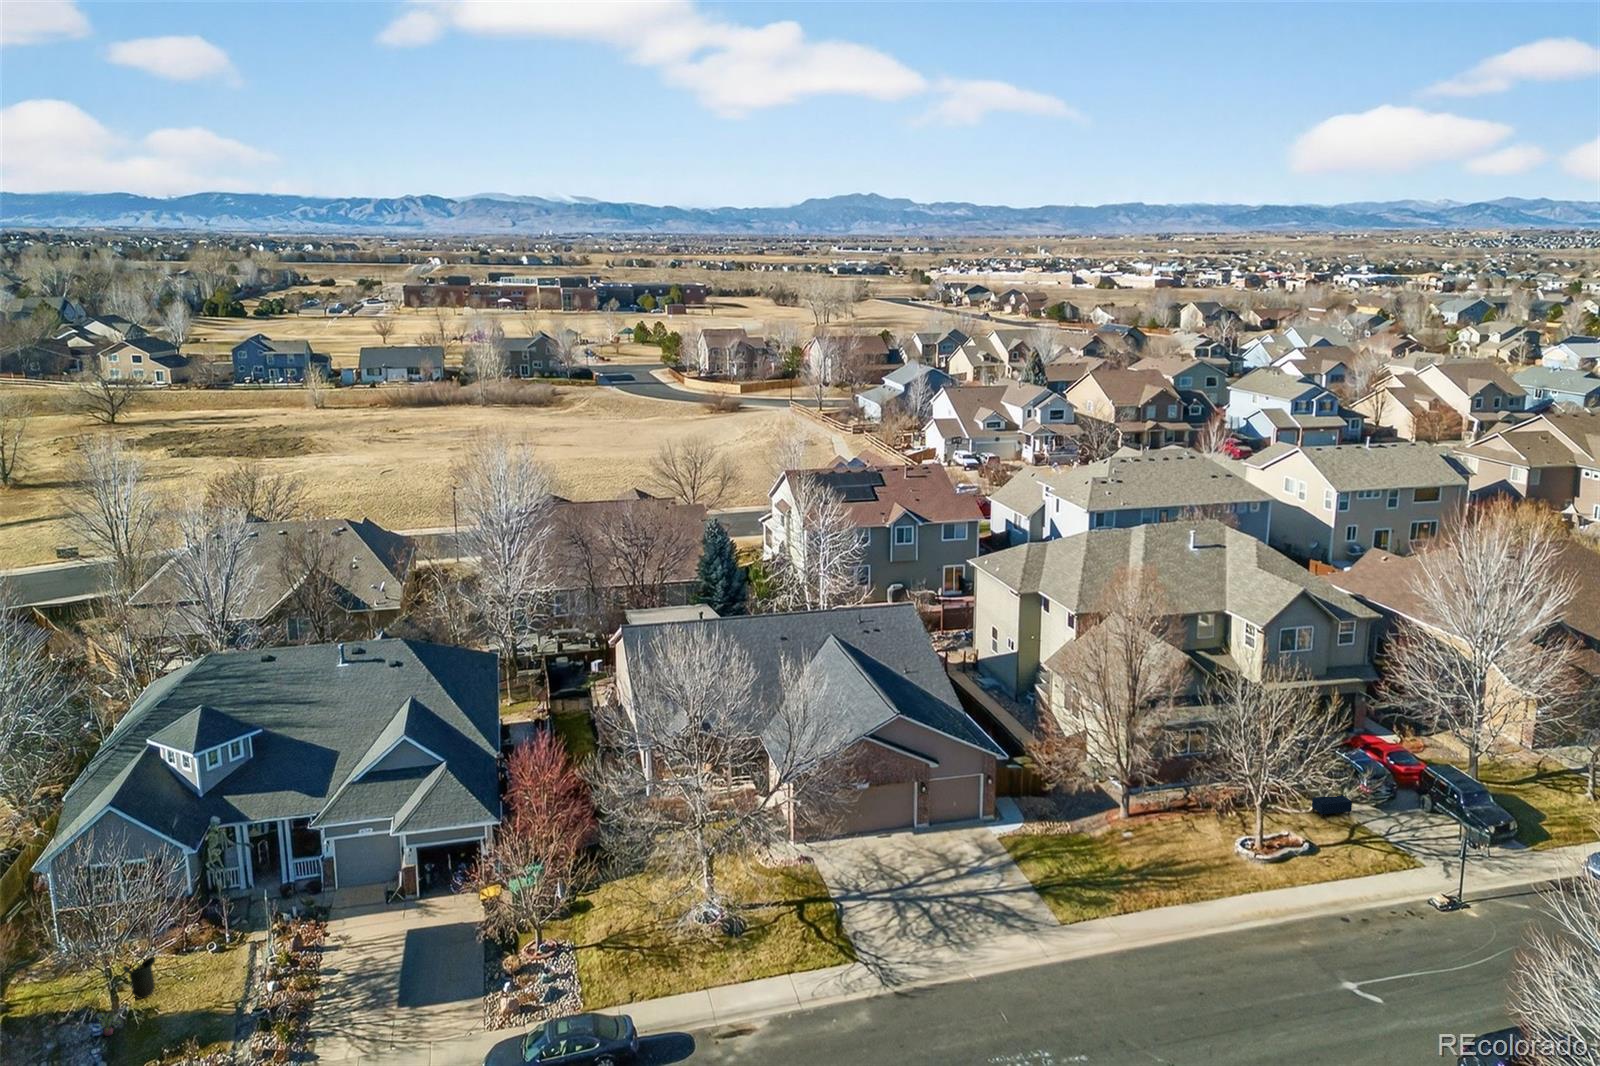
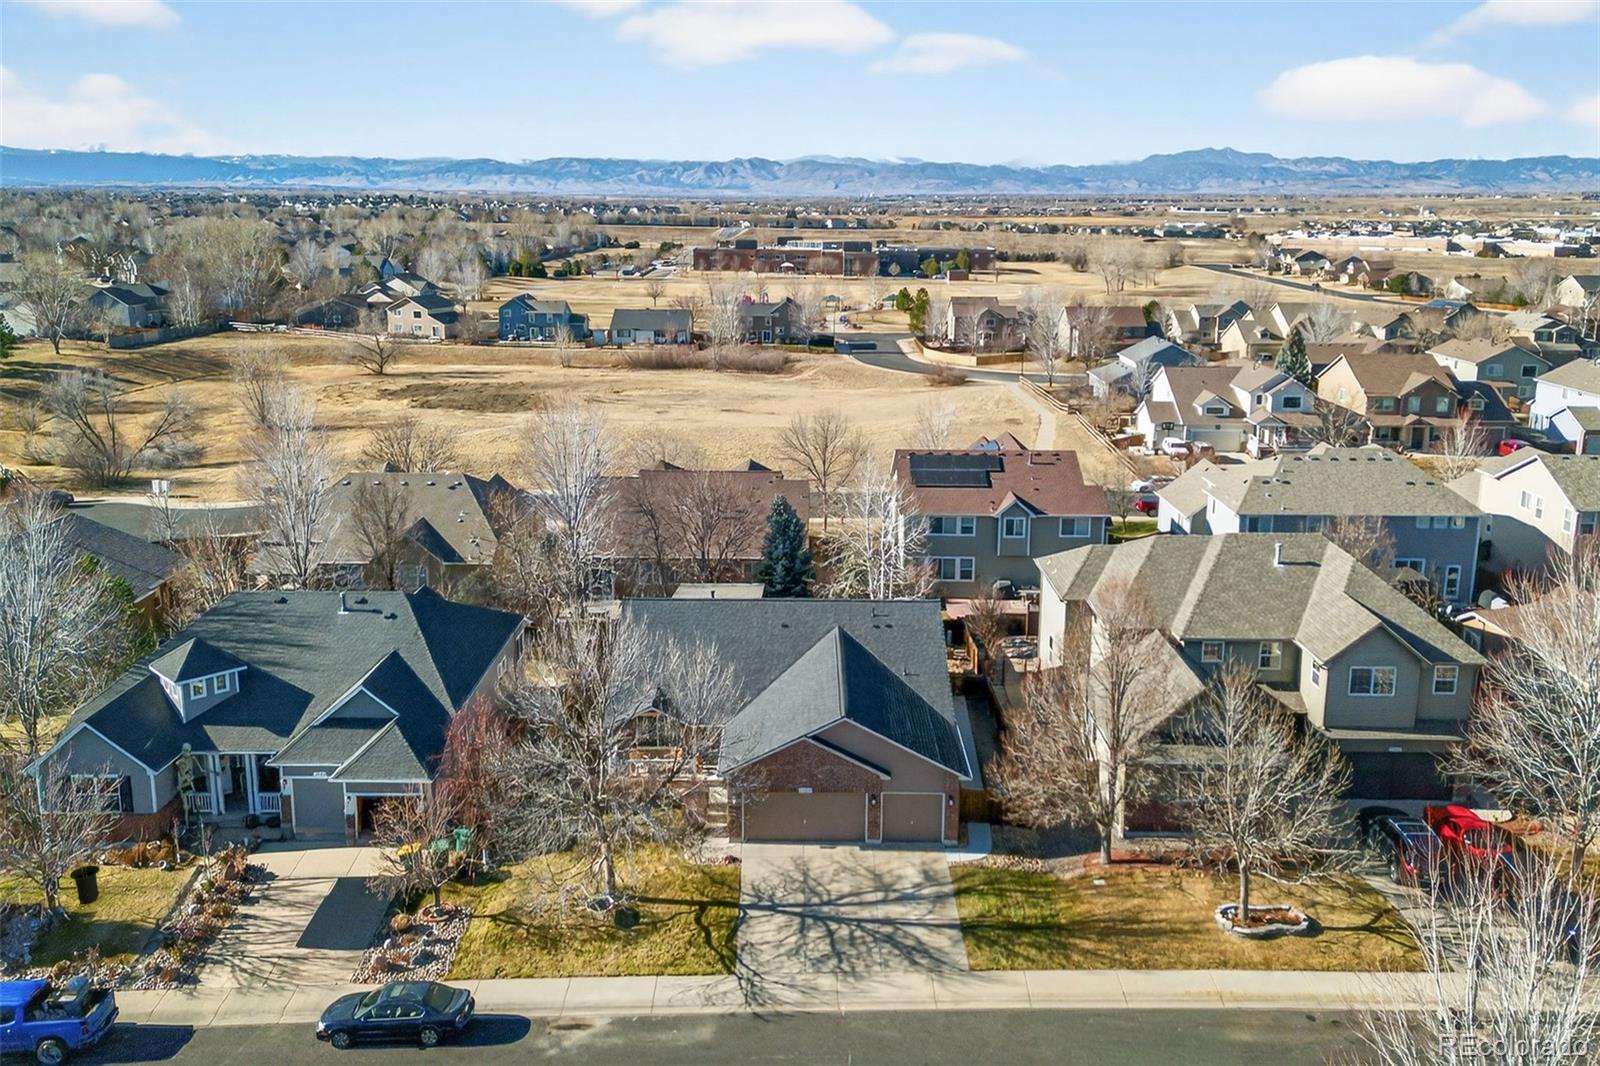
bench: present [1312,795,1352,818] -> none [1339,870,1387,897]
decorative plant: present [99,1014,115,1036] -> none [31,910,57,933]

